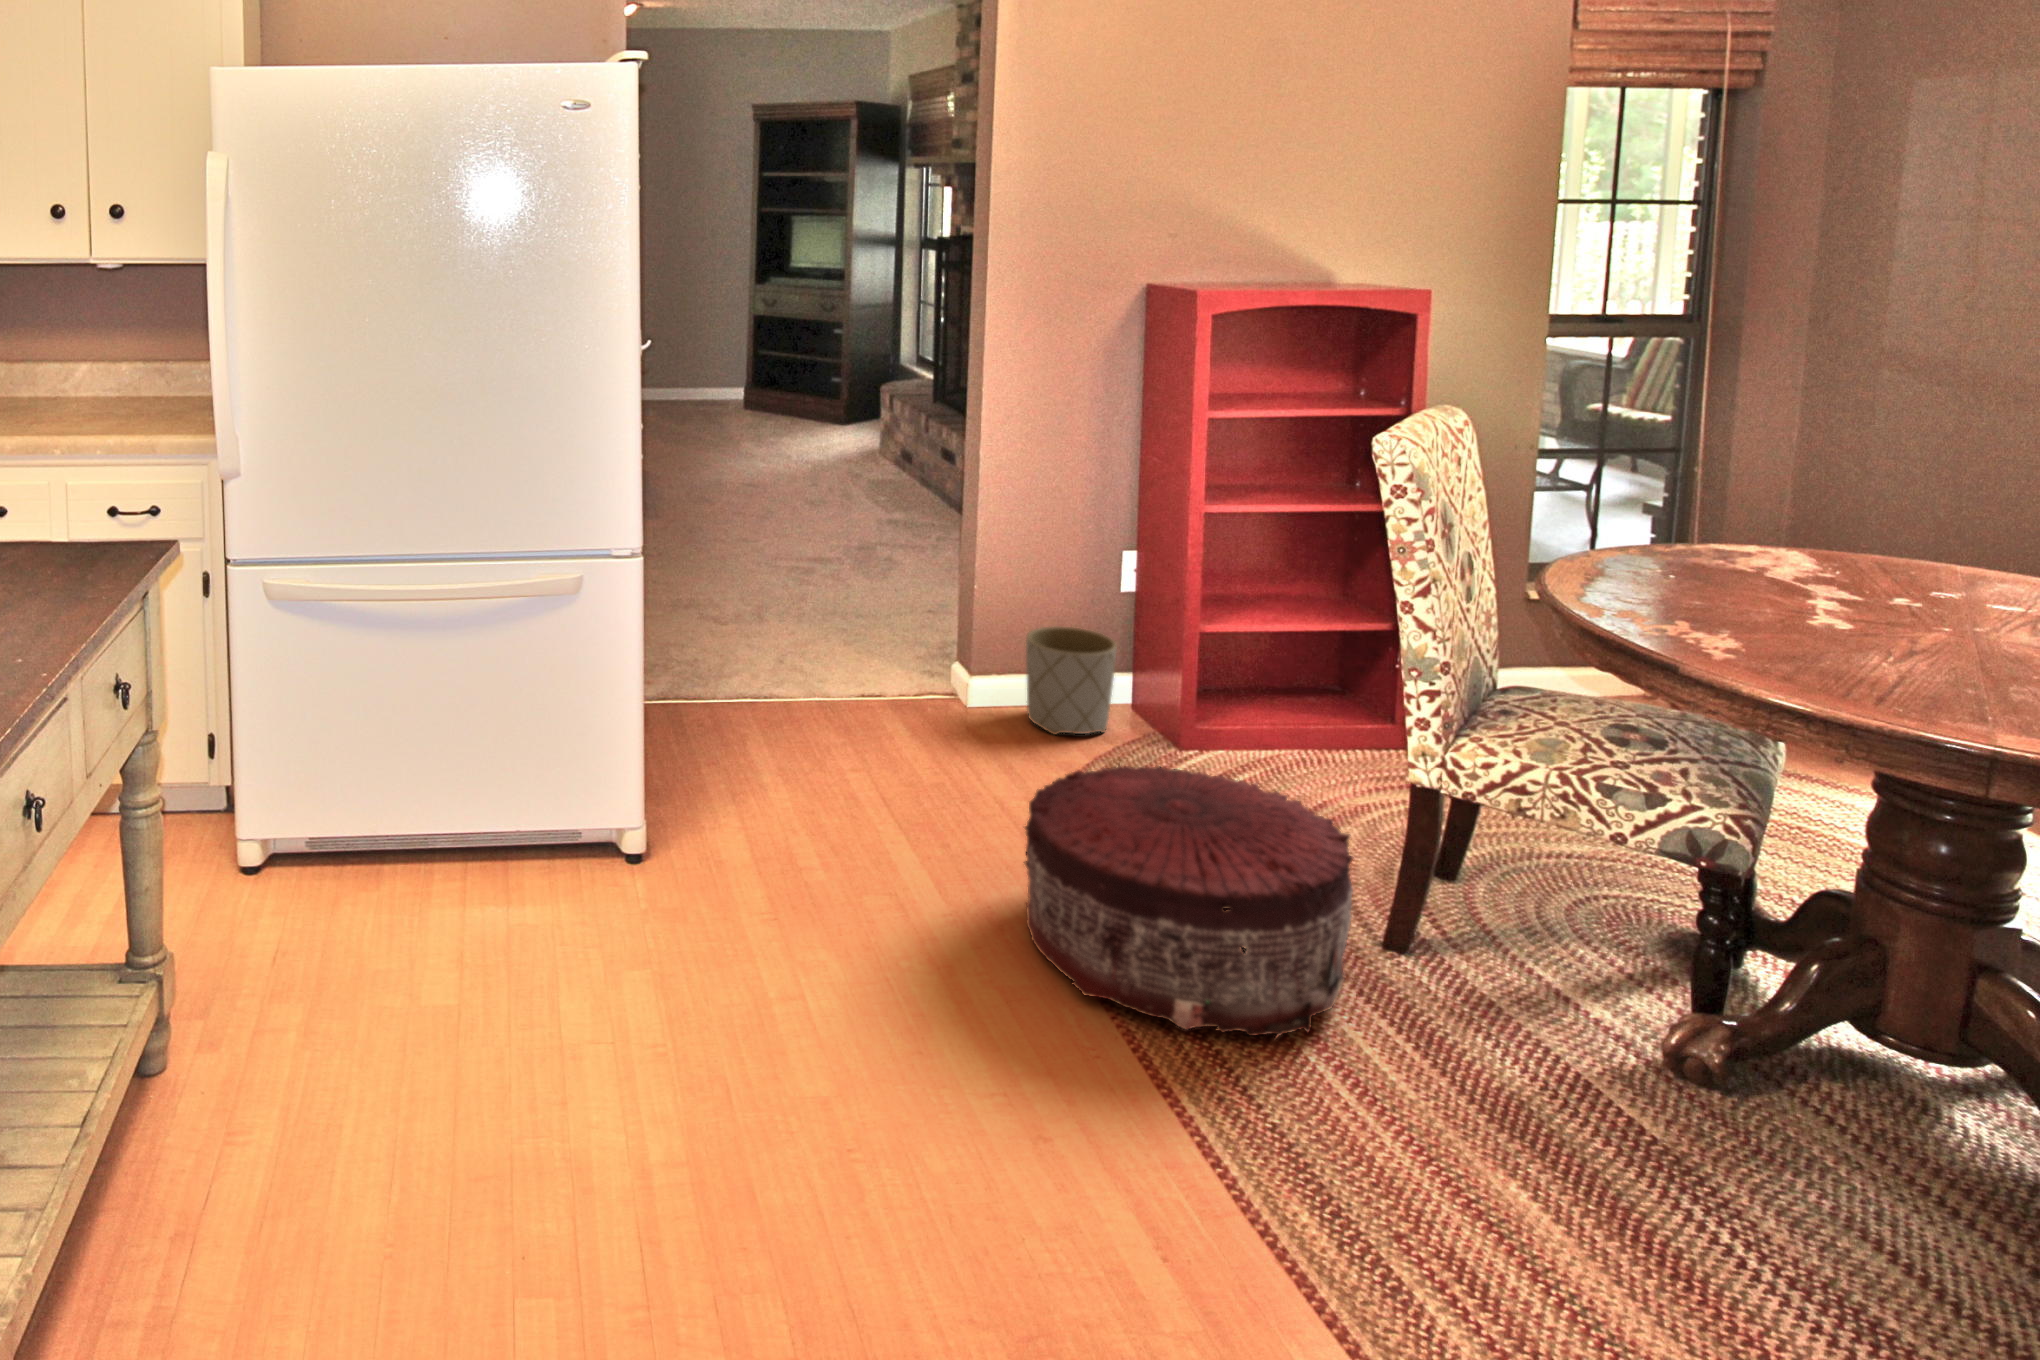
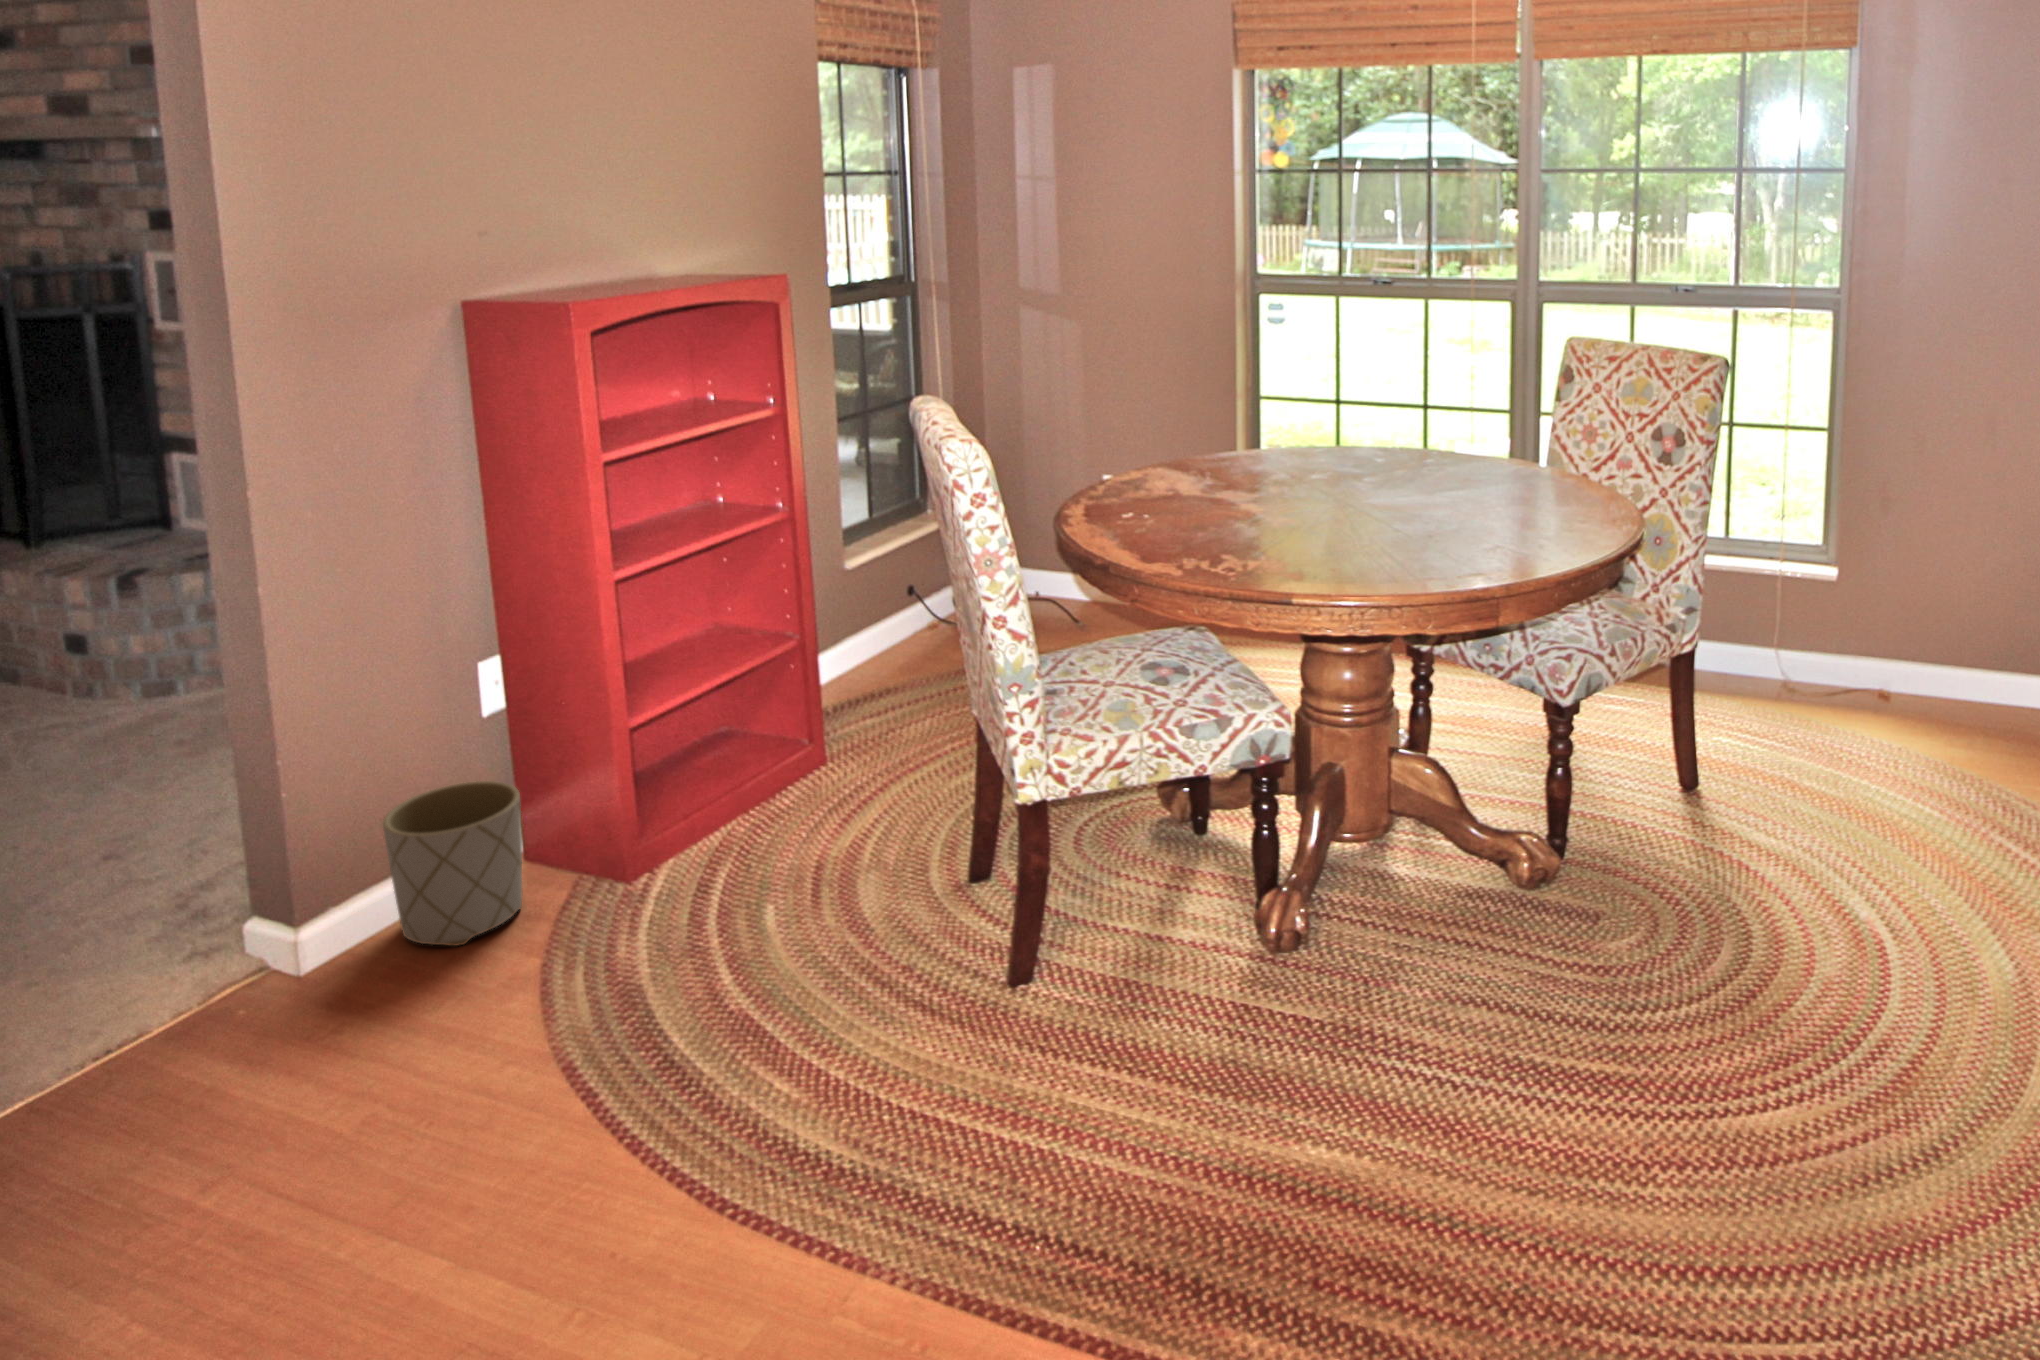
pouf: present [1025,765,1353,1038] -> none [651,877,1067,1277]

